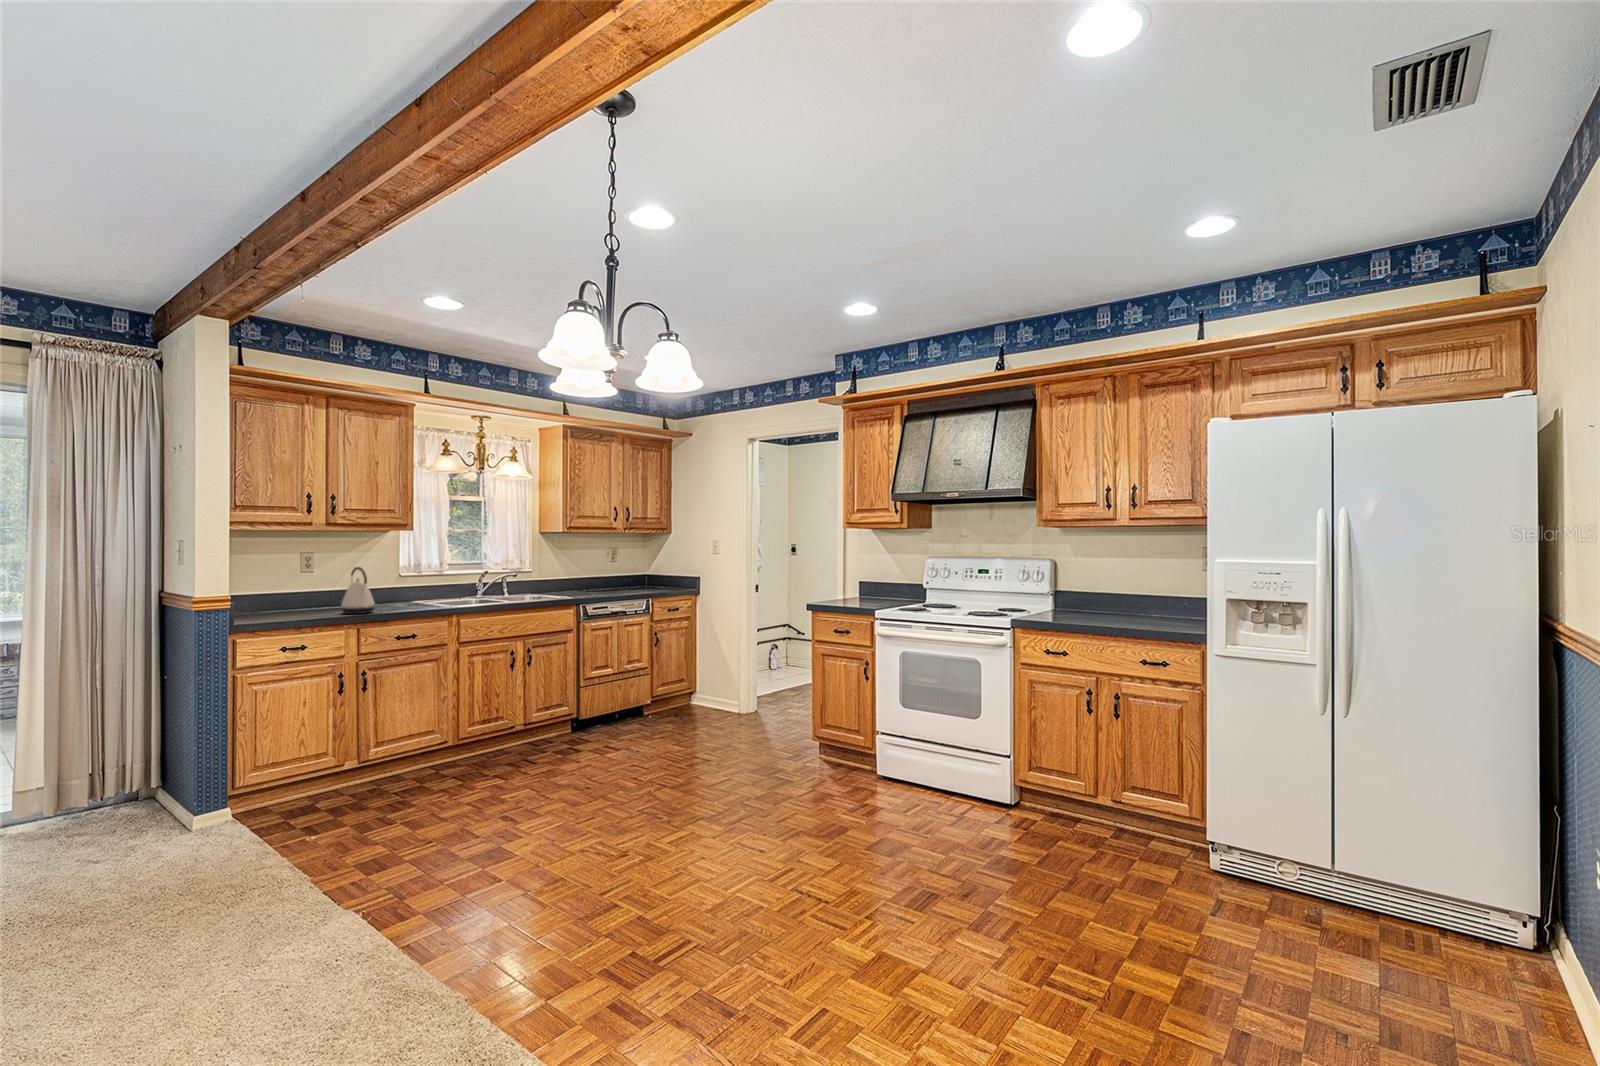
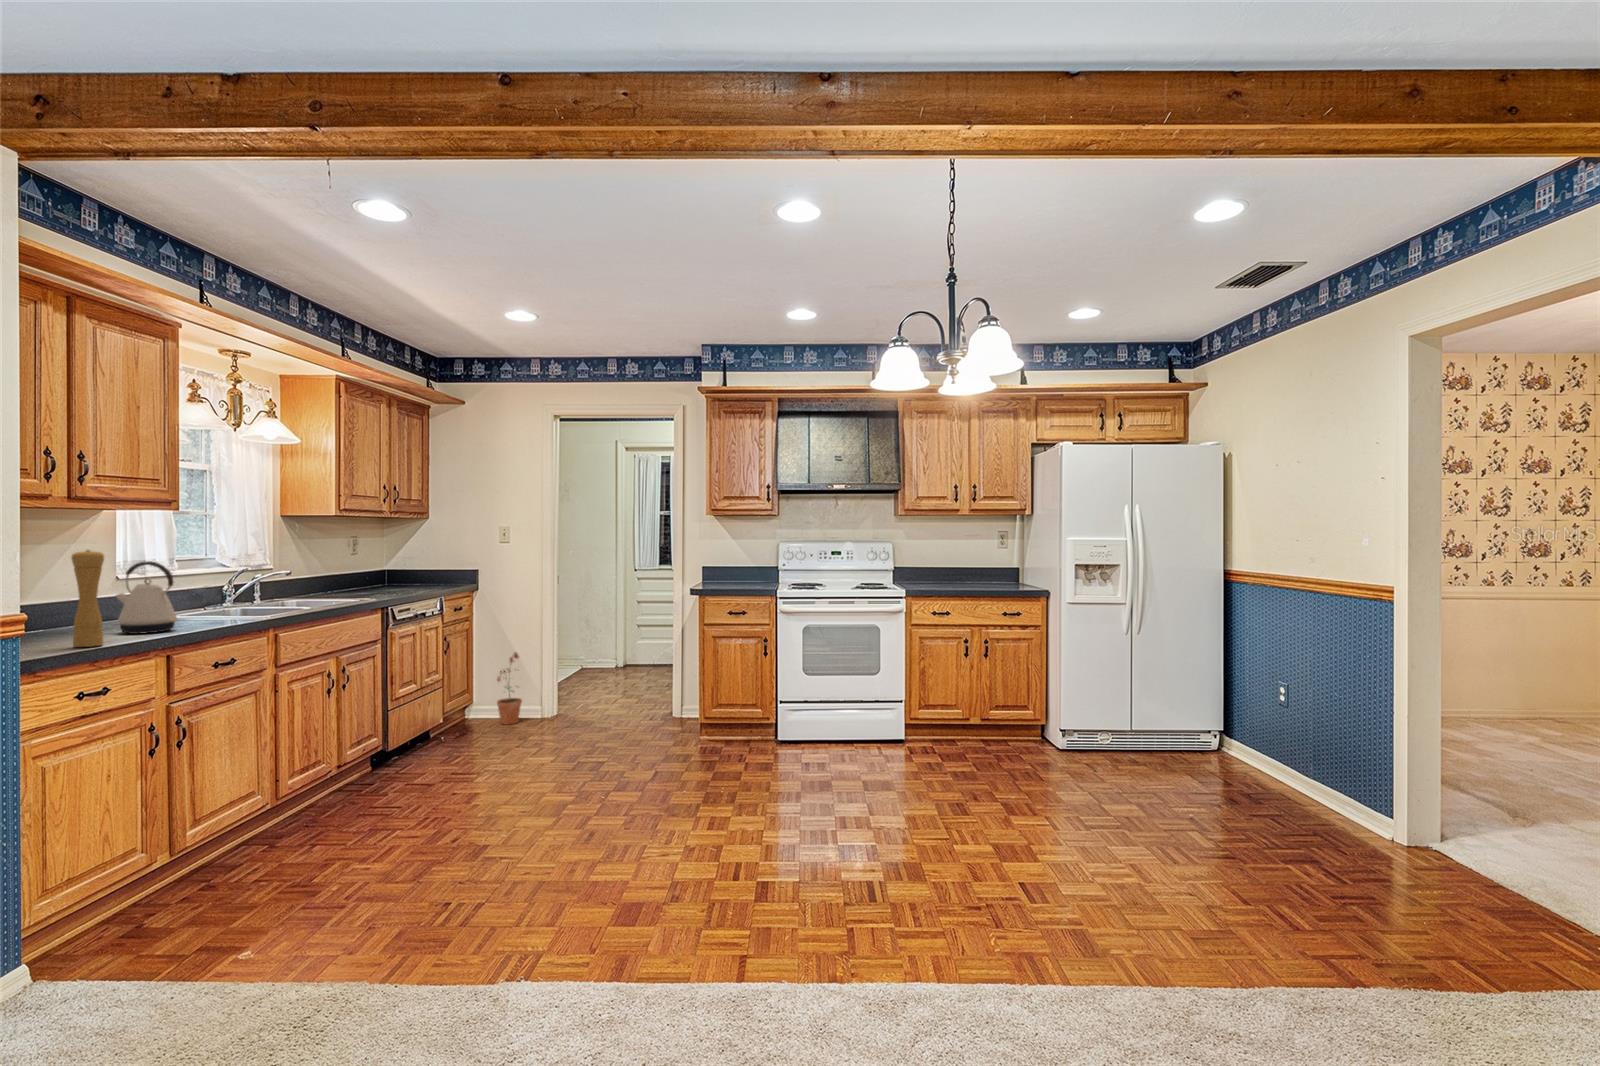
pepper mill: none [285,560,303,620] -> present [72,550,104,647]
potted plant: none [699,651,724,714] -> present [497,652,522,725]

